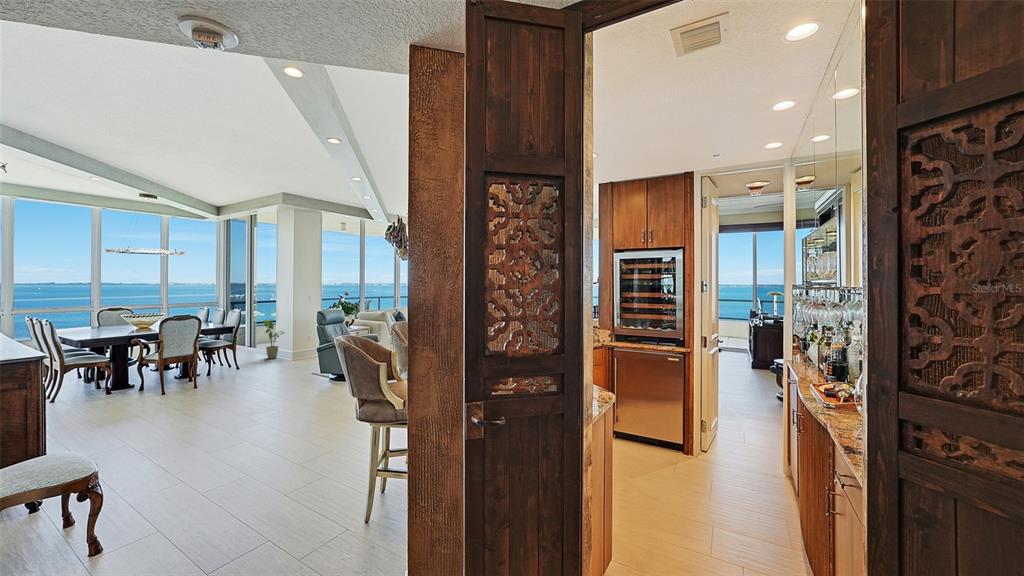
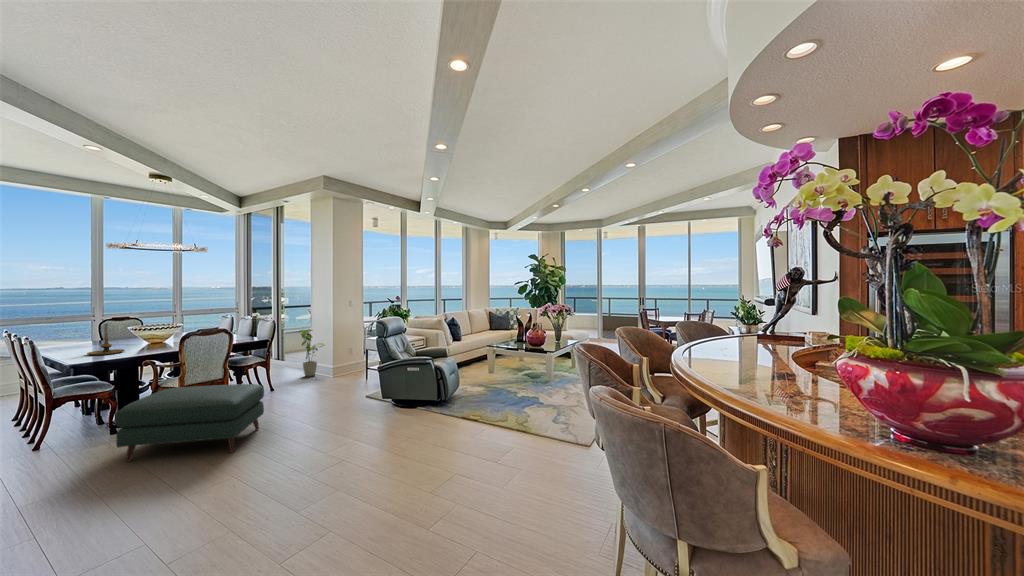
candle holder: none [89,312,118,336] -> present [87,324,125,355]
ottoman: none [110,359,223,410] -> present [115,384,264,462]

